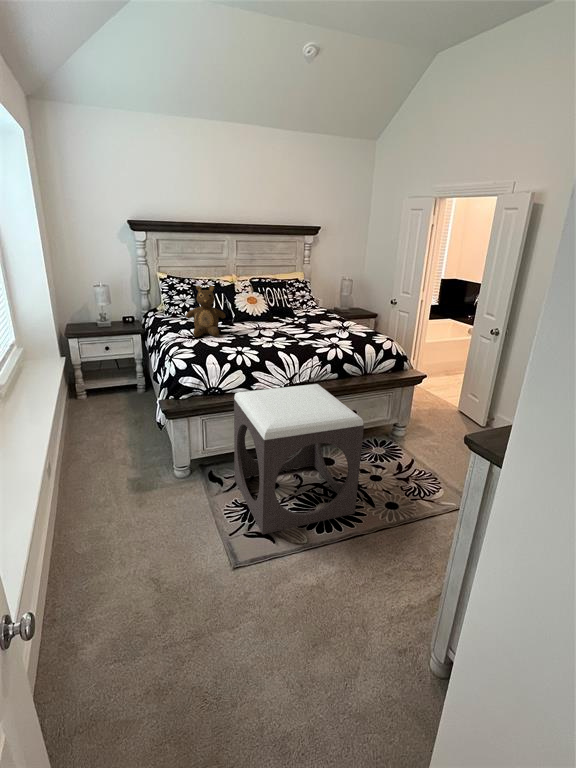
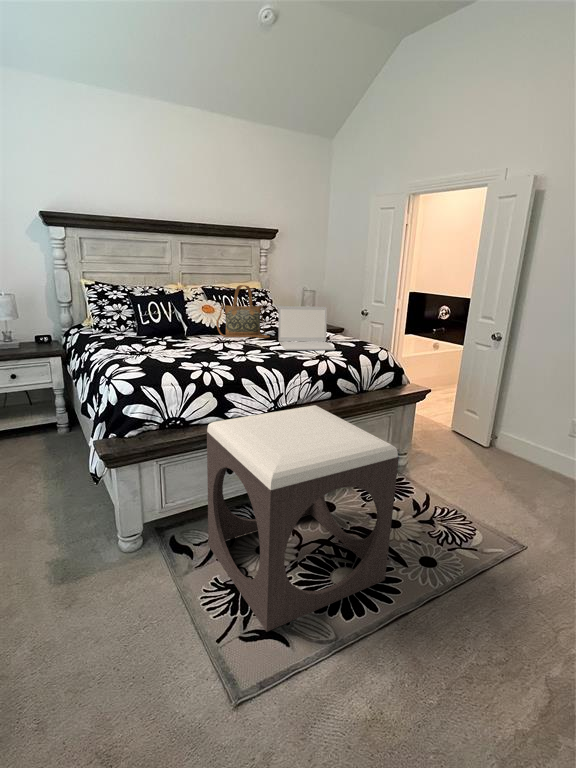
handbag: none [258,282,300,326] -> present [216,285,270,338]
teddy bear: present [186,286,226,337] -> none [126,286,179,353]
laptop: none [304,302,347,340] -> present [279,306,335,350]

